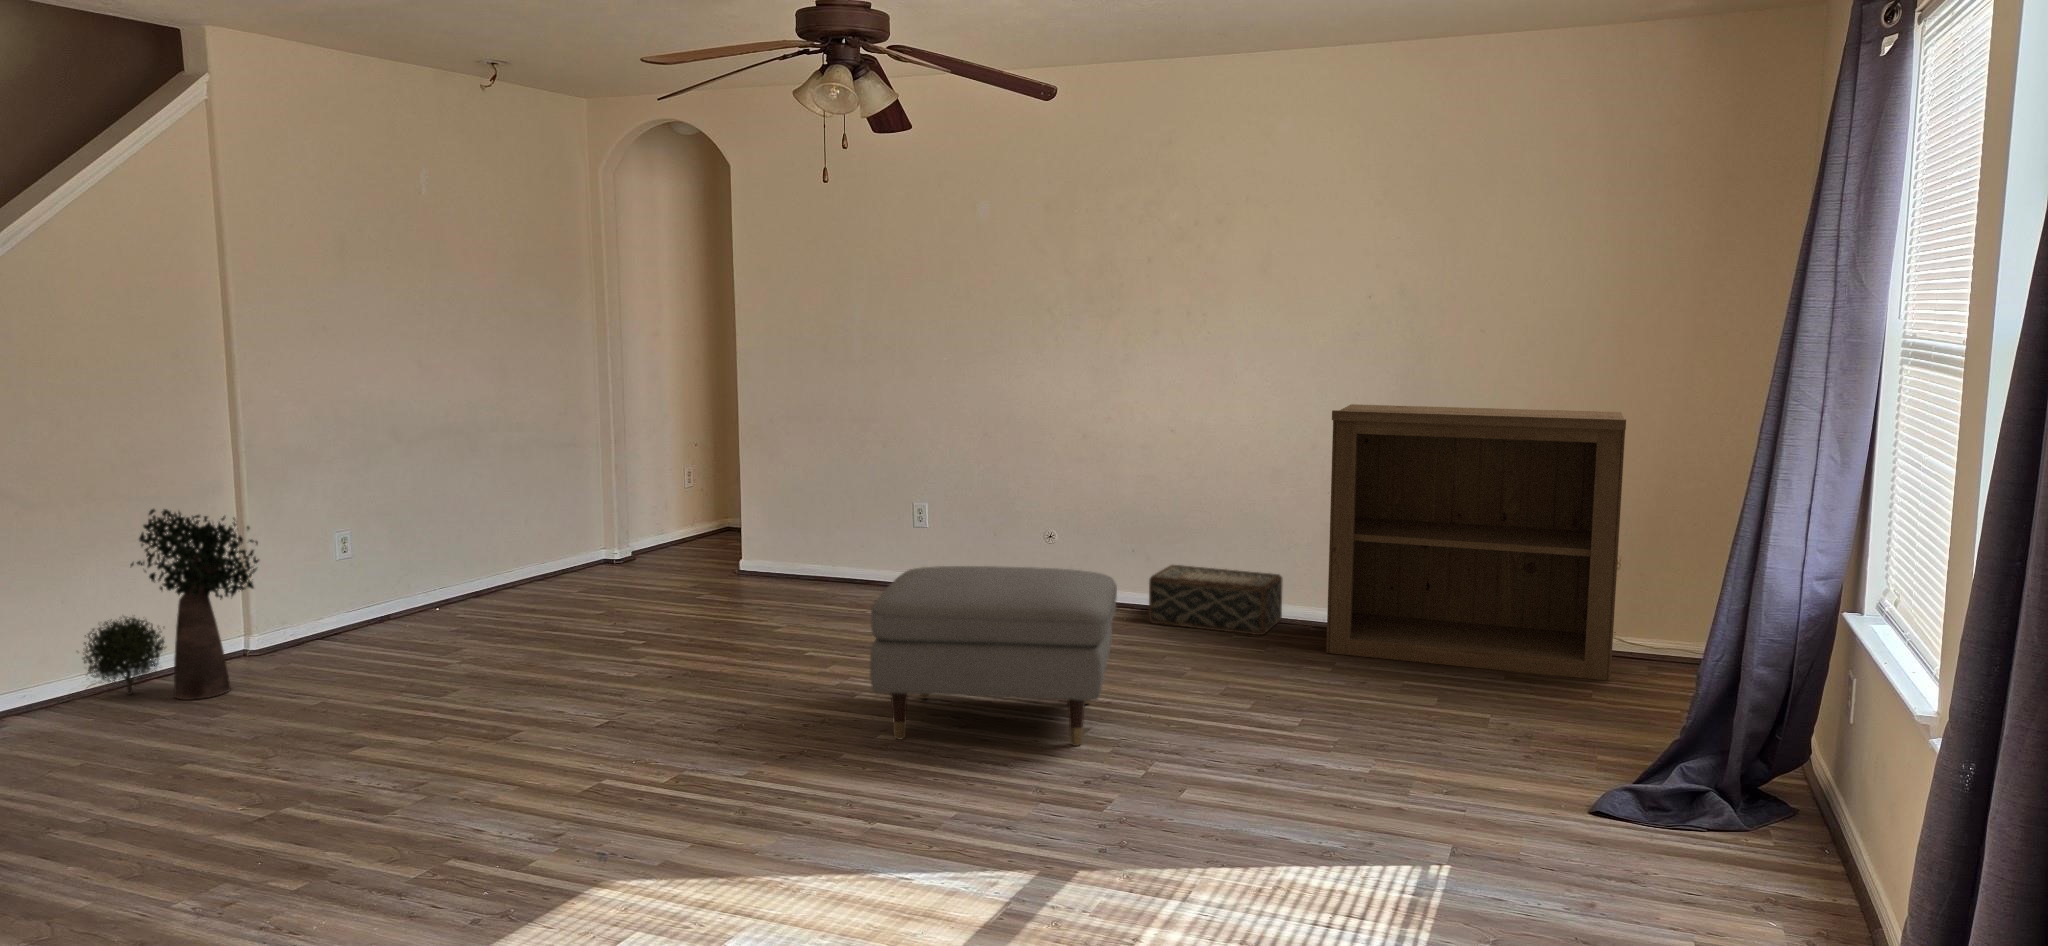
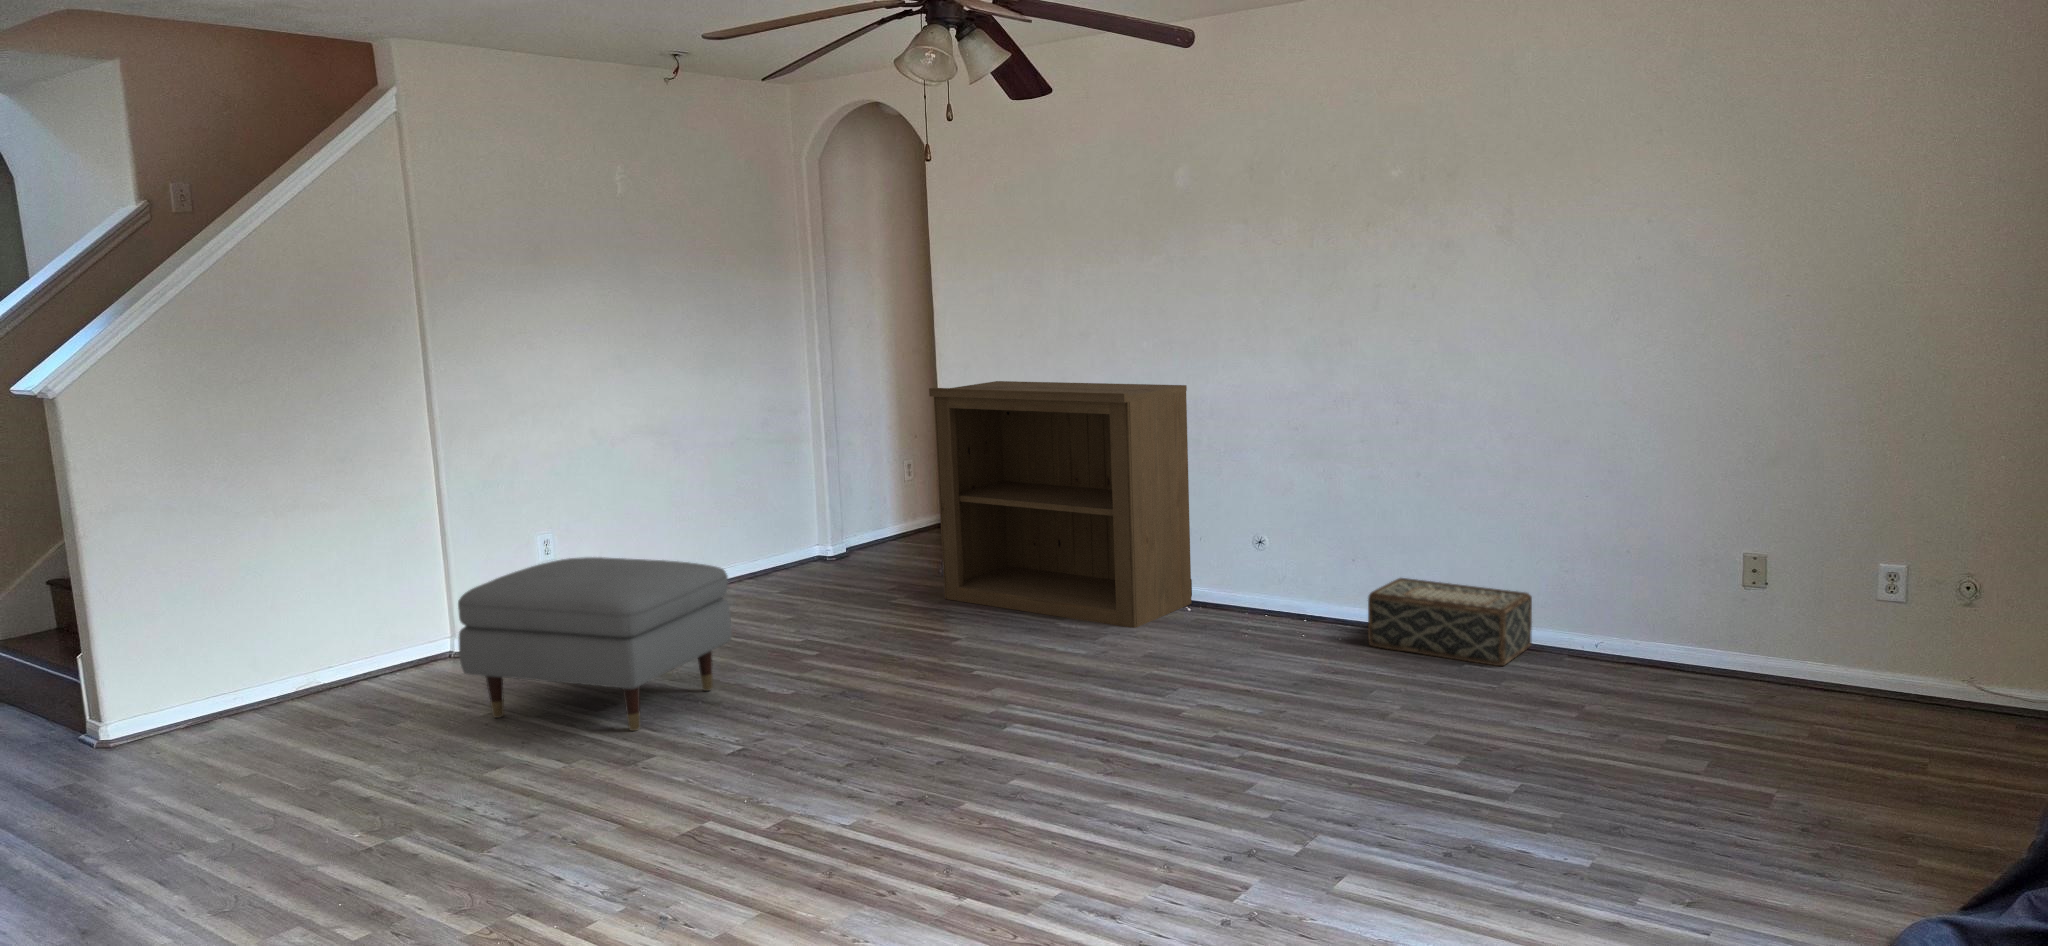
bookshelf: present [1326,404,1626,681] -> present [929,381,1192,628]
potted plant: present [83,509,259,700] -> none [282,517,441,704]
ottoman: present [870,566,1117,746] -> present [458,557,732,731]

